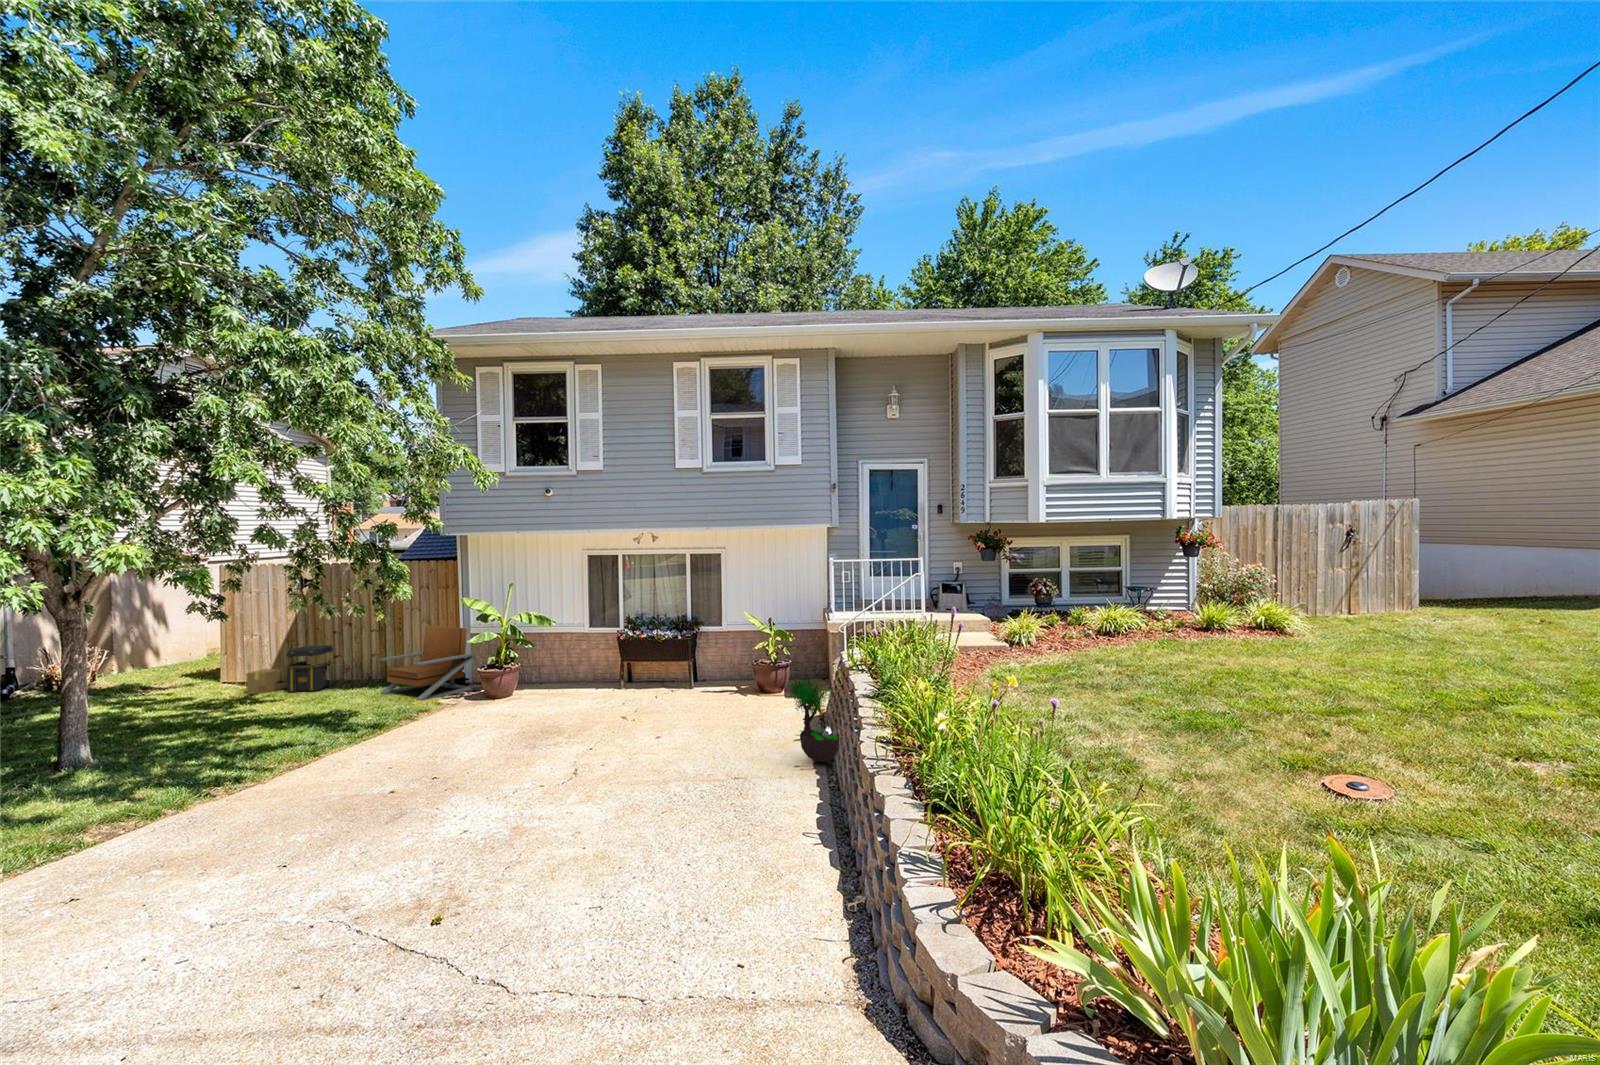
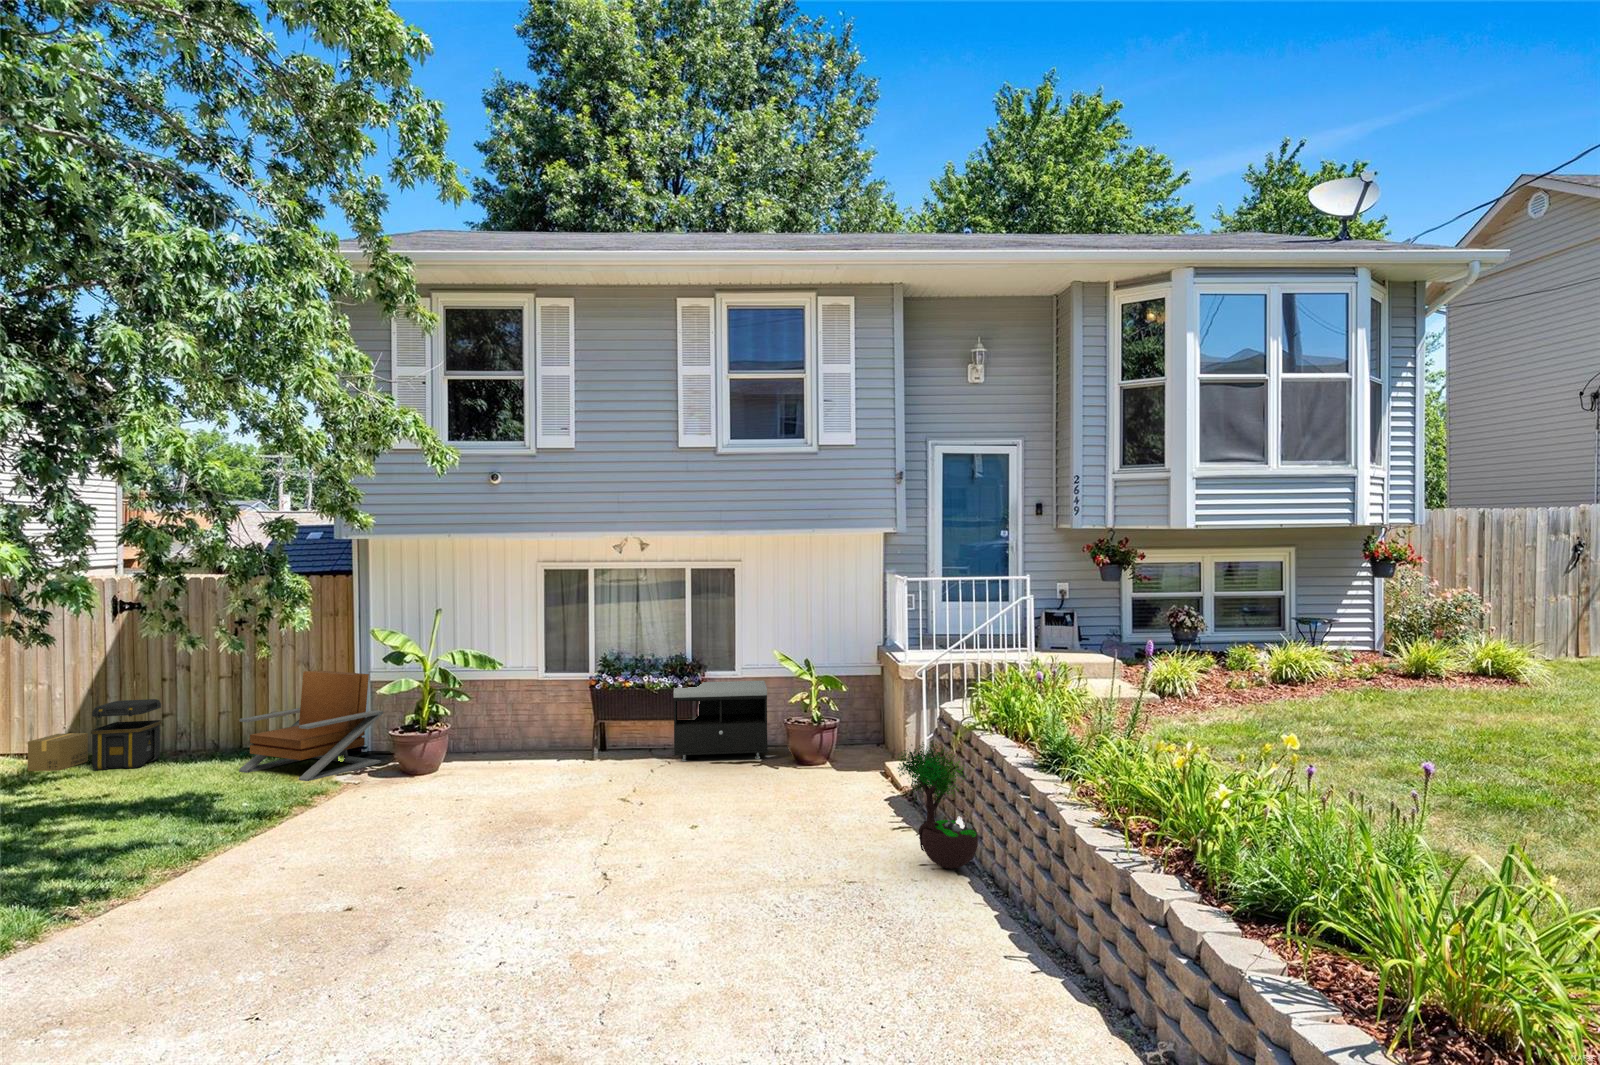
storage bench: none [671,633,740,689] -> present [673,681,768,761]

